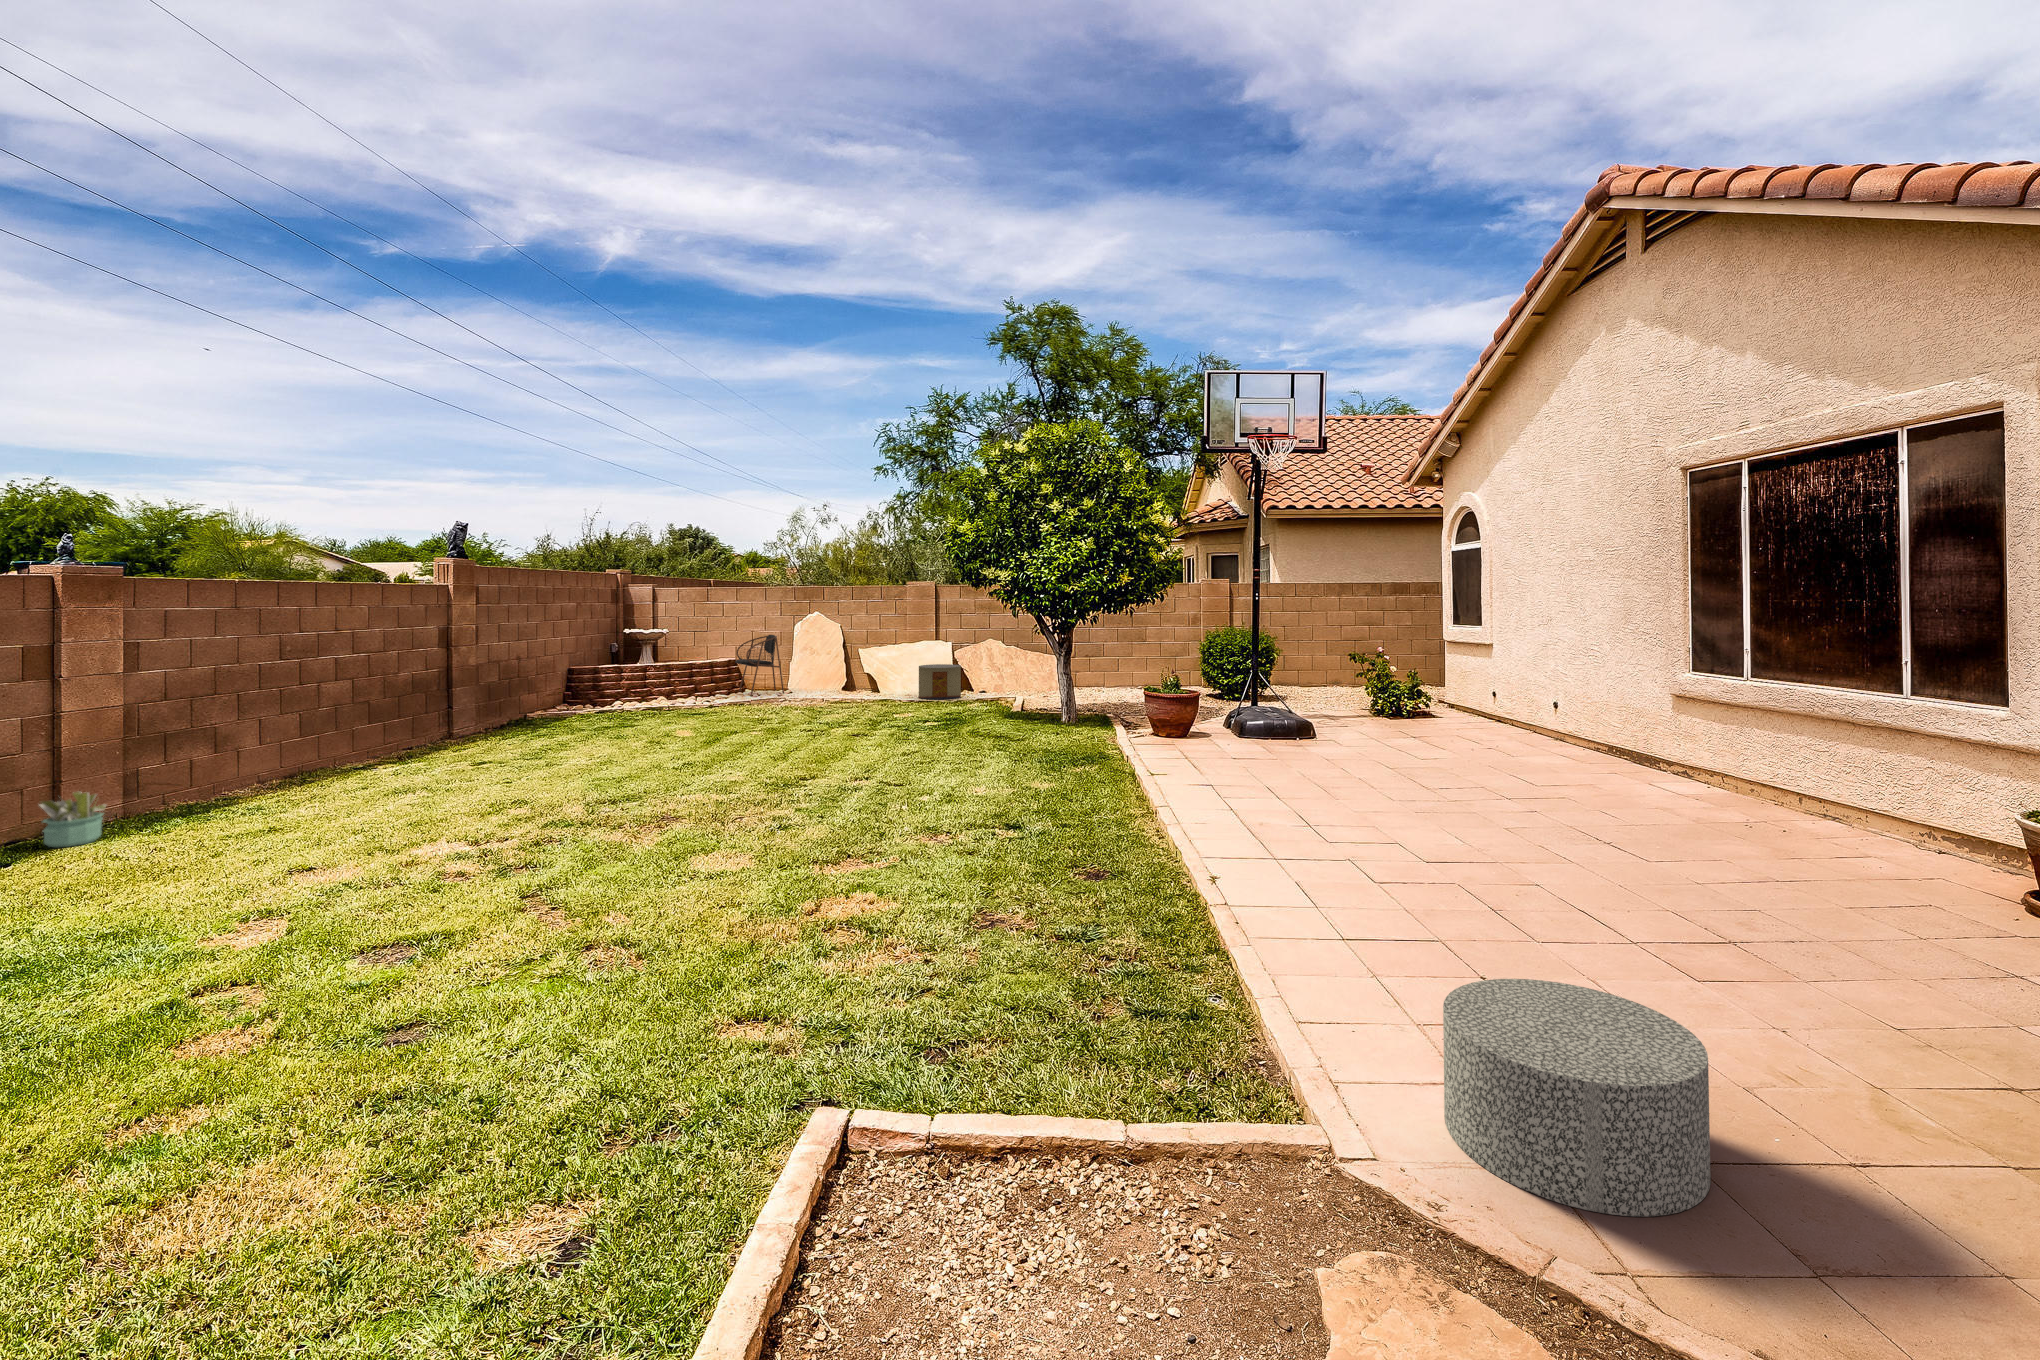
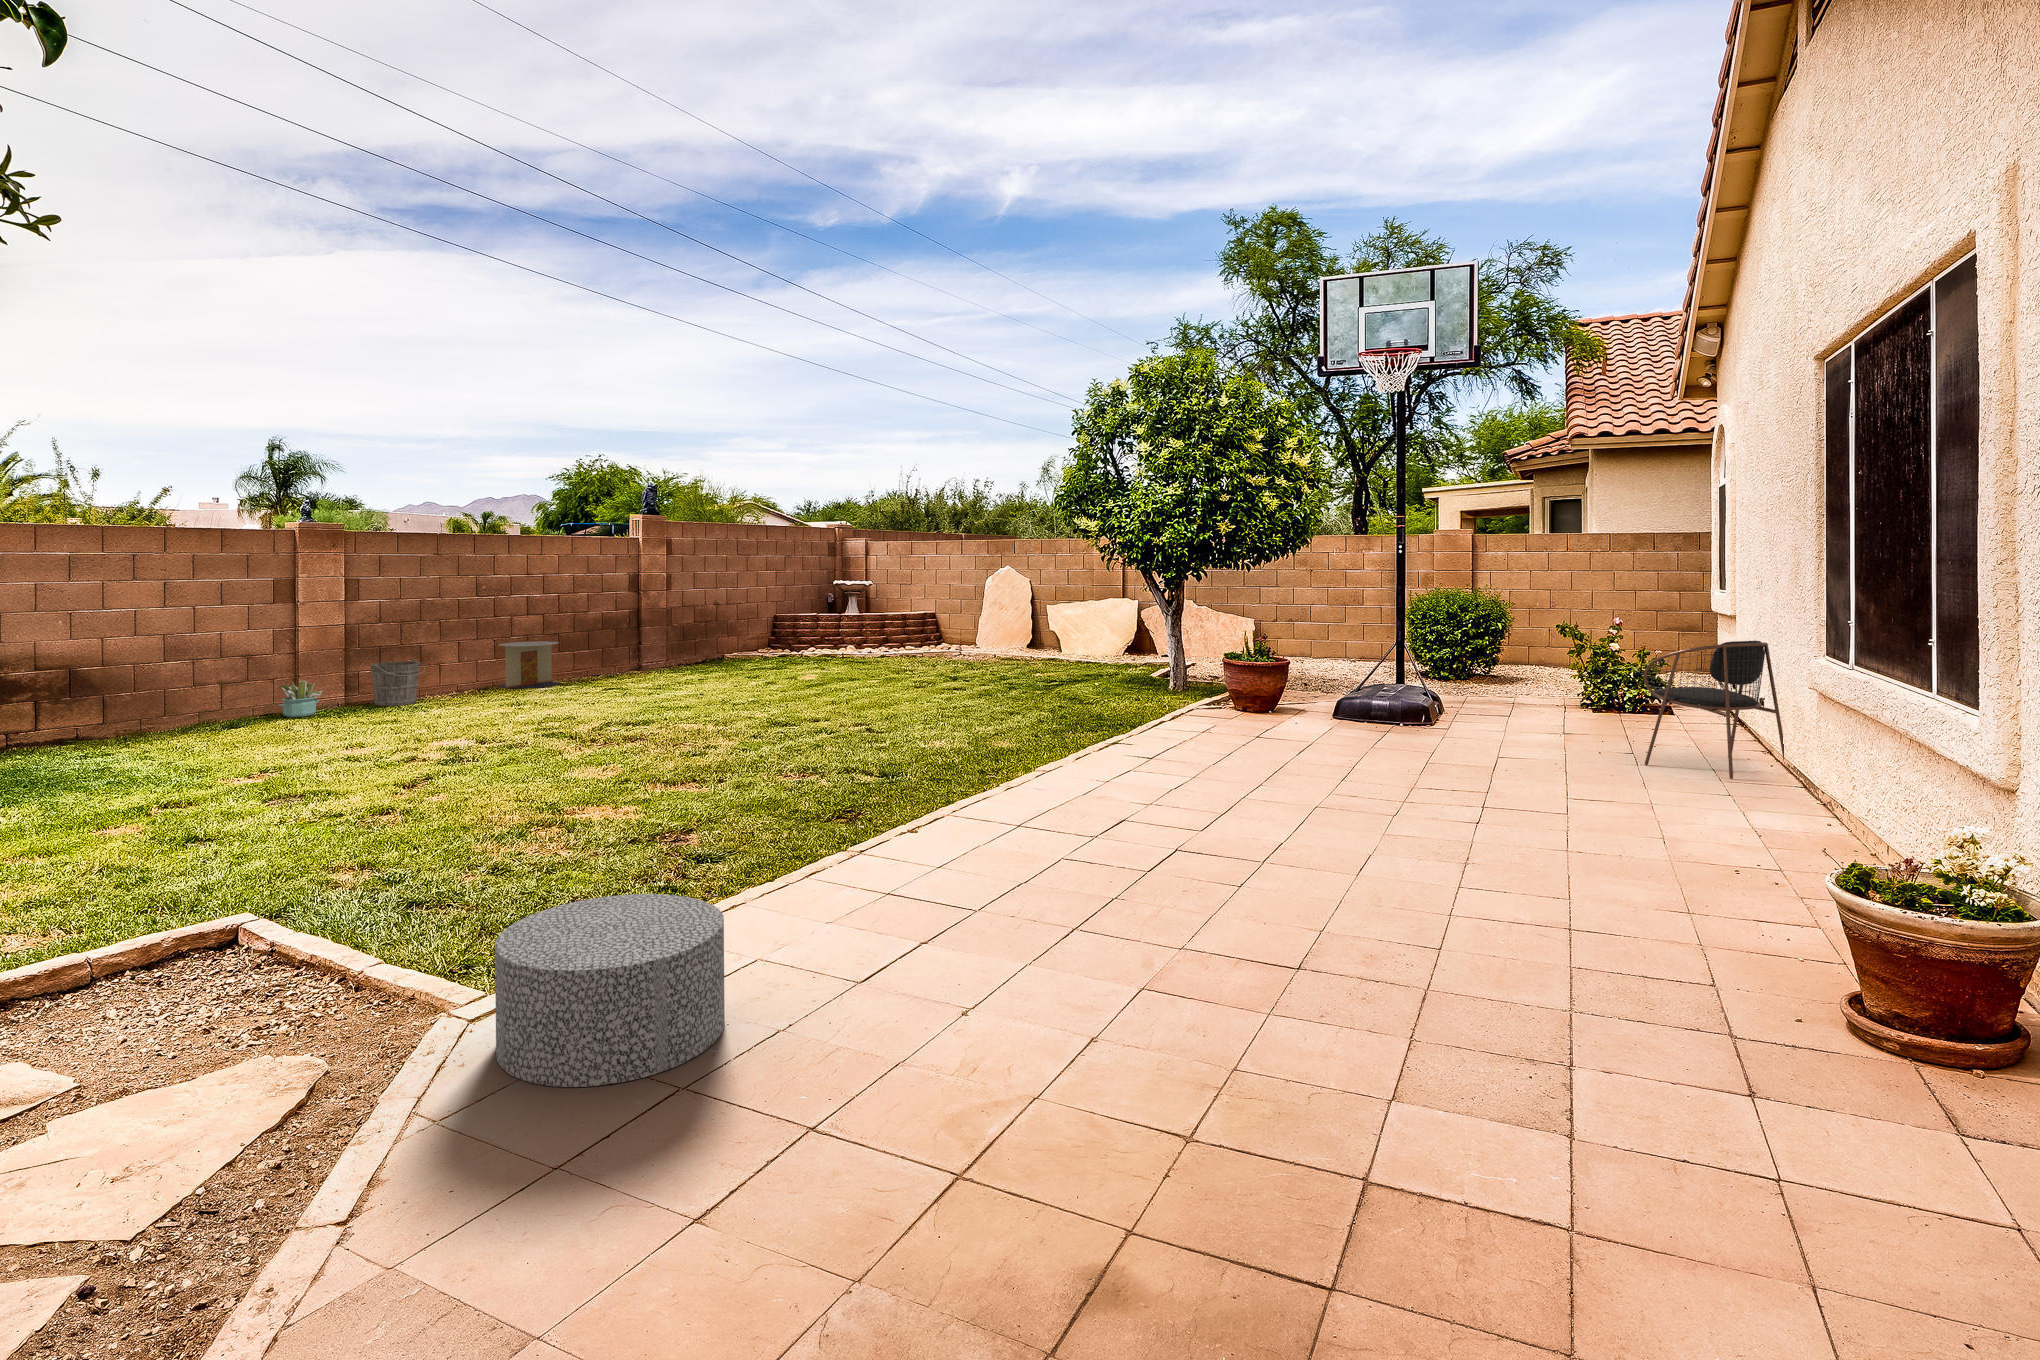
dining chair: present [735,635,784,696] -> present [1643,641,1784,779]
side table: present [919,664,961,700] -> present [499,641,559,689]
bucket: none [164,748,252,816] -> present [371,659,426,706]

